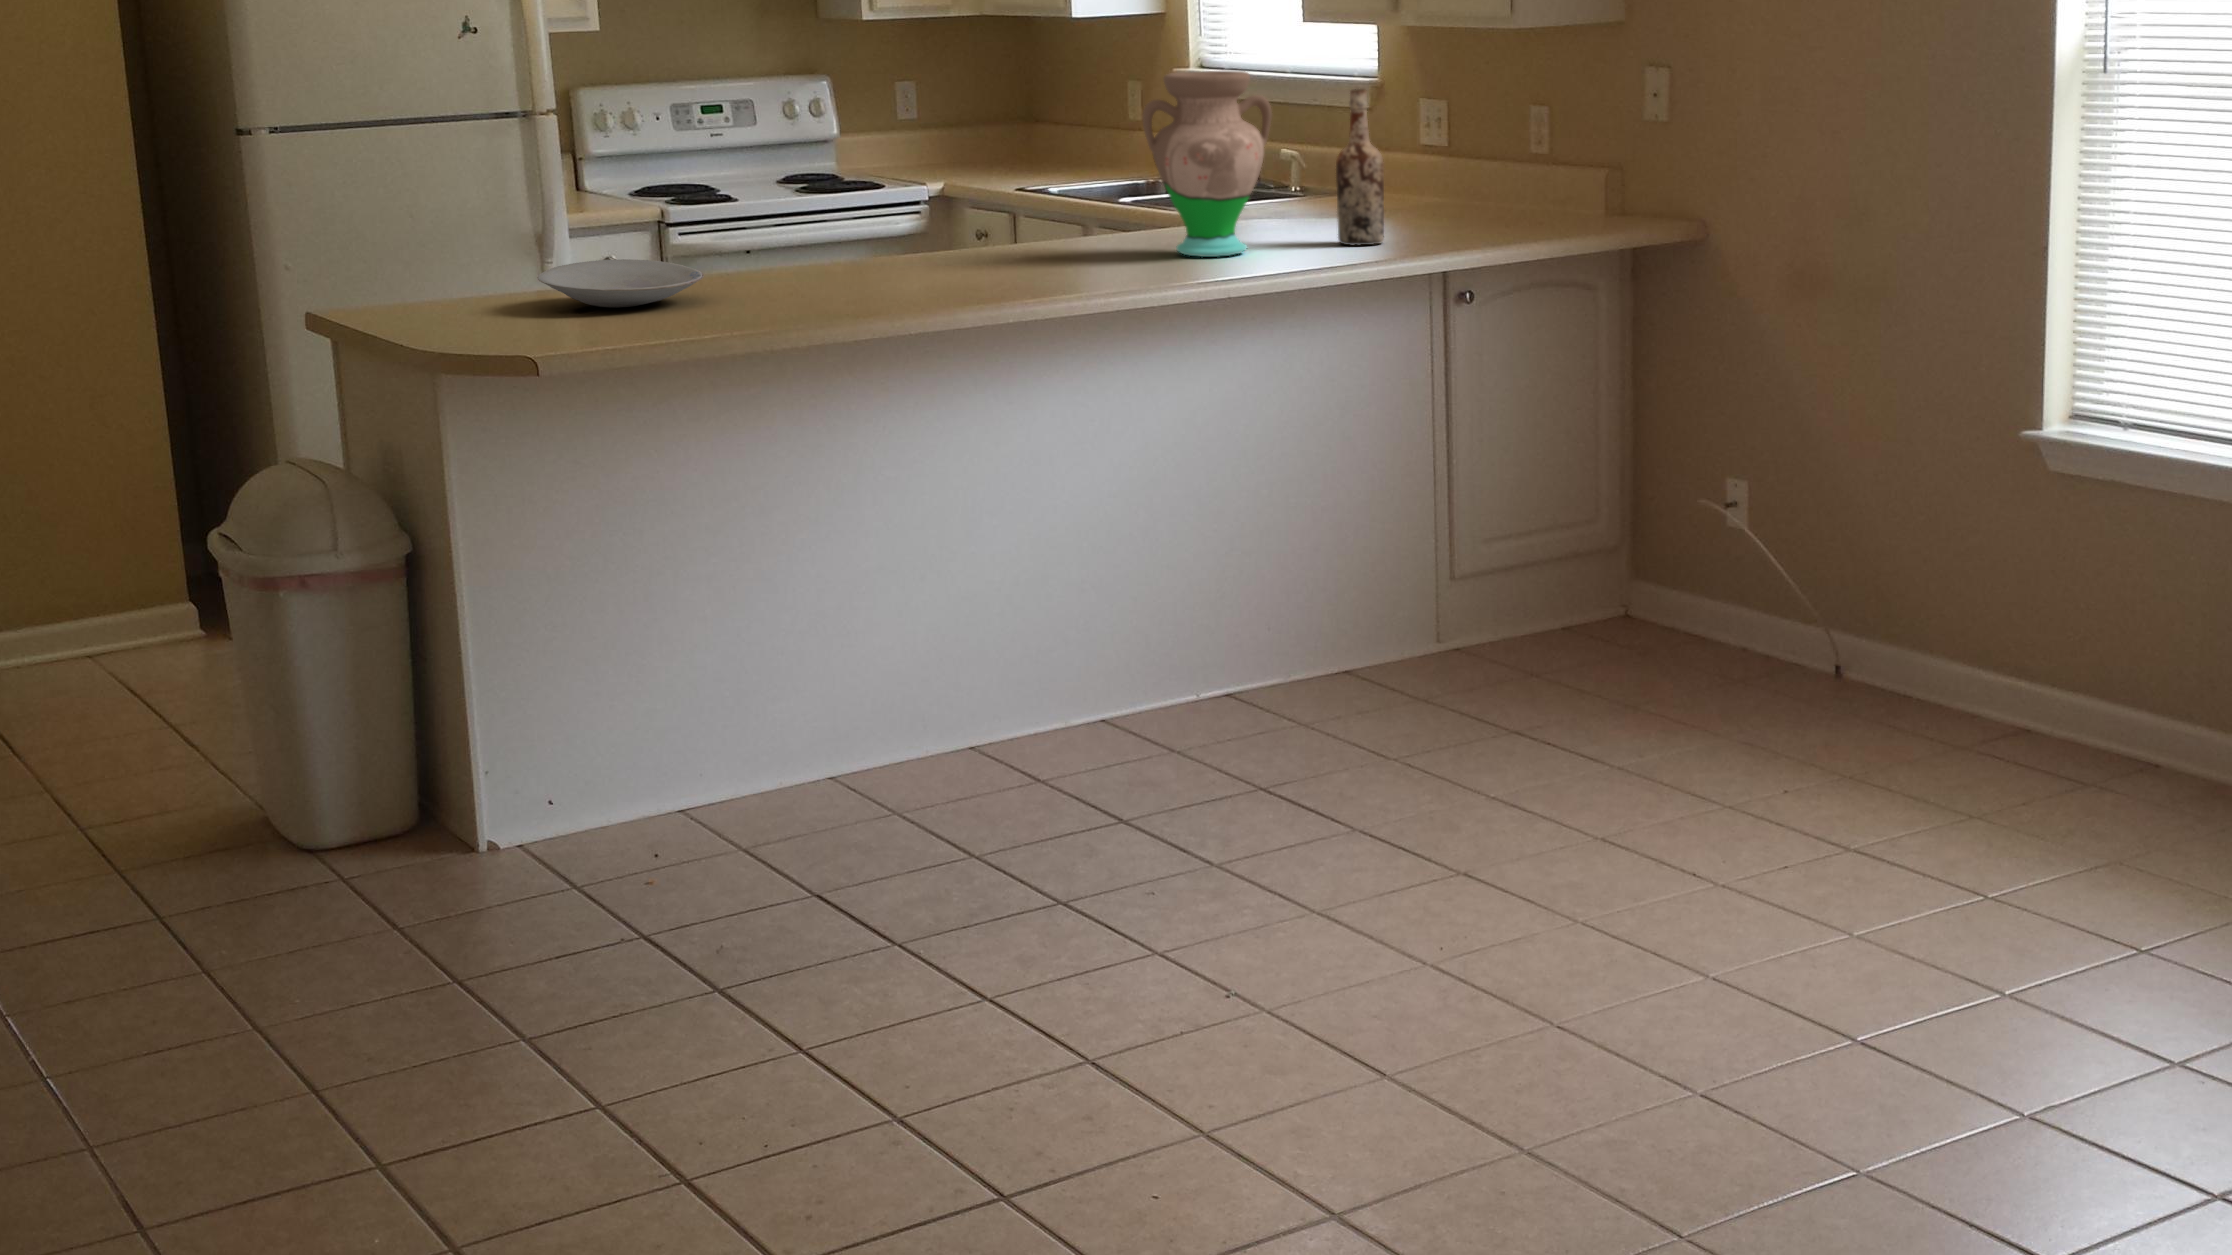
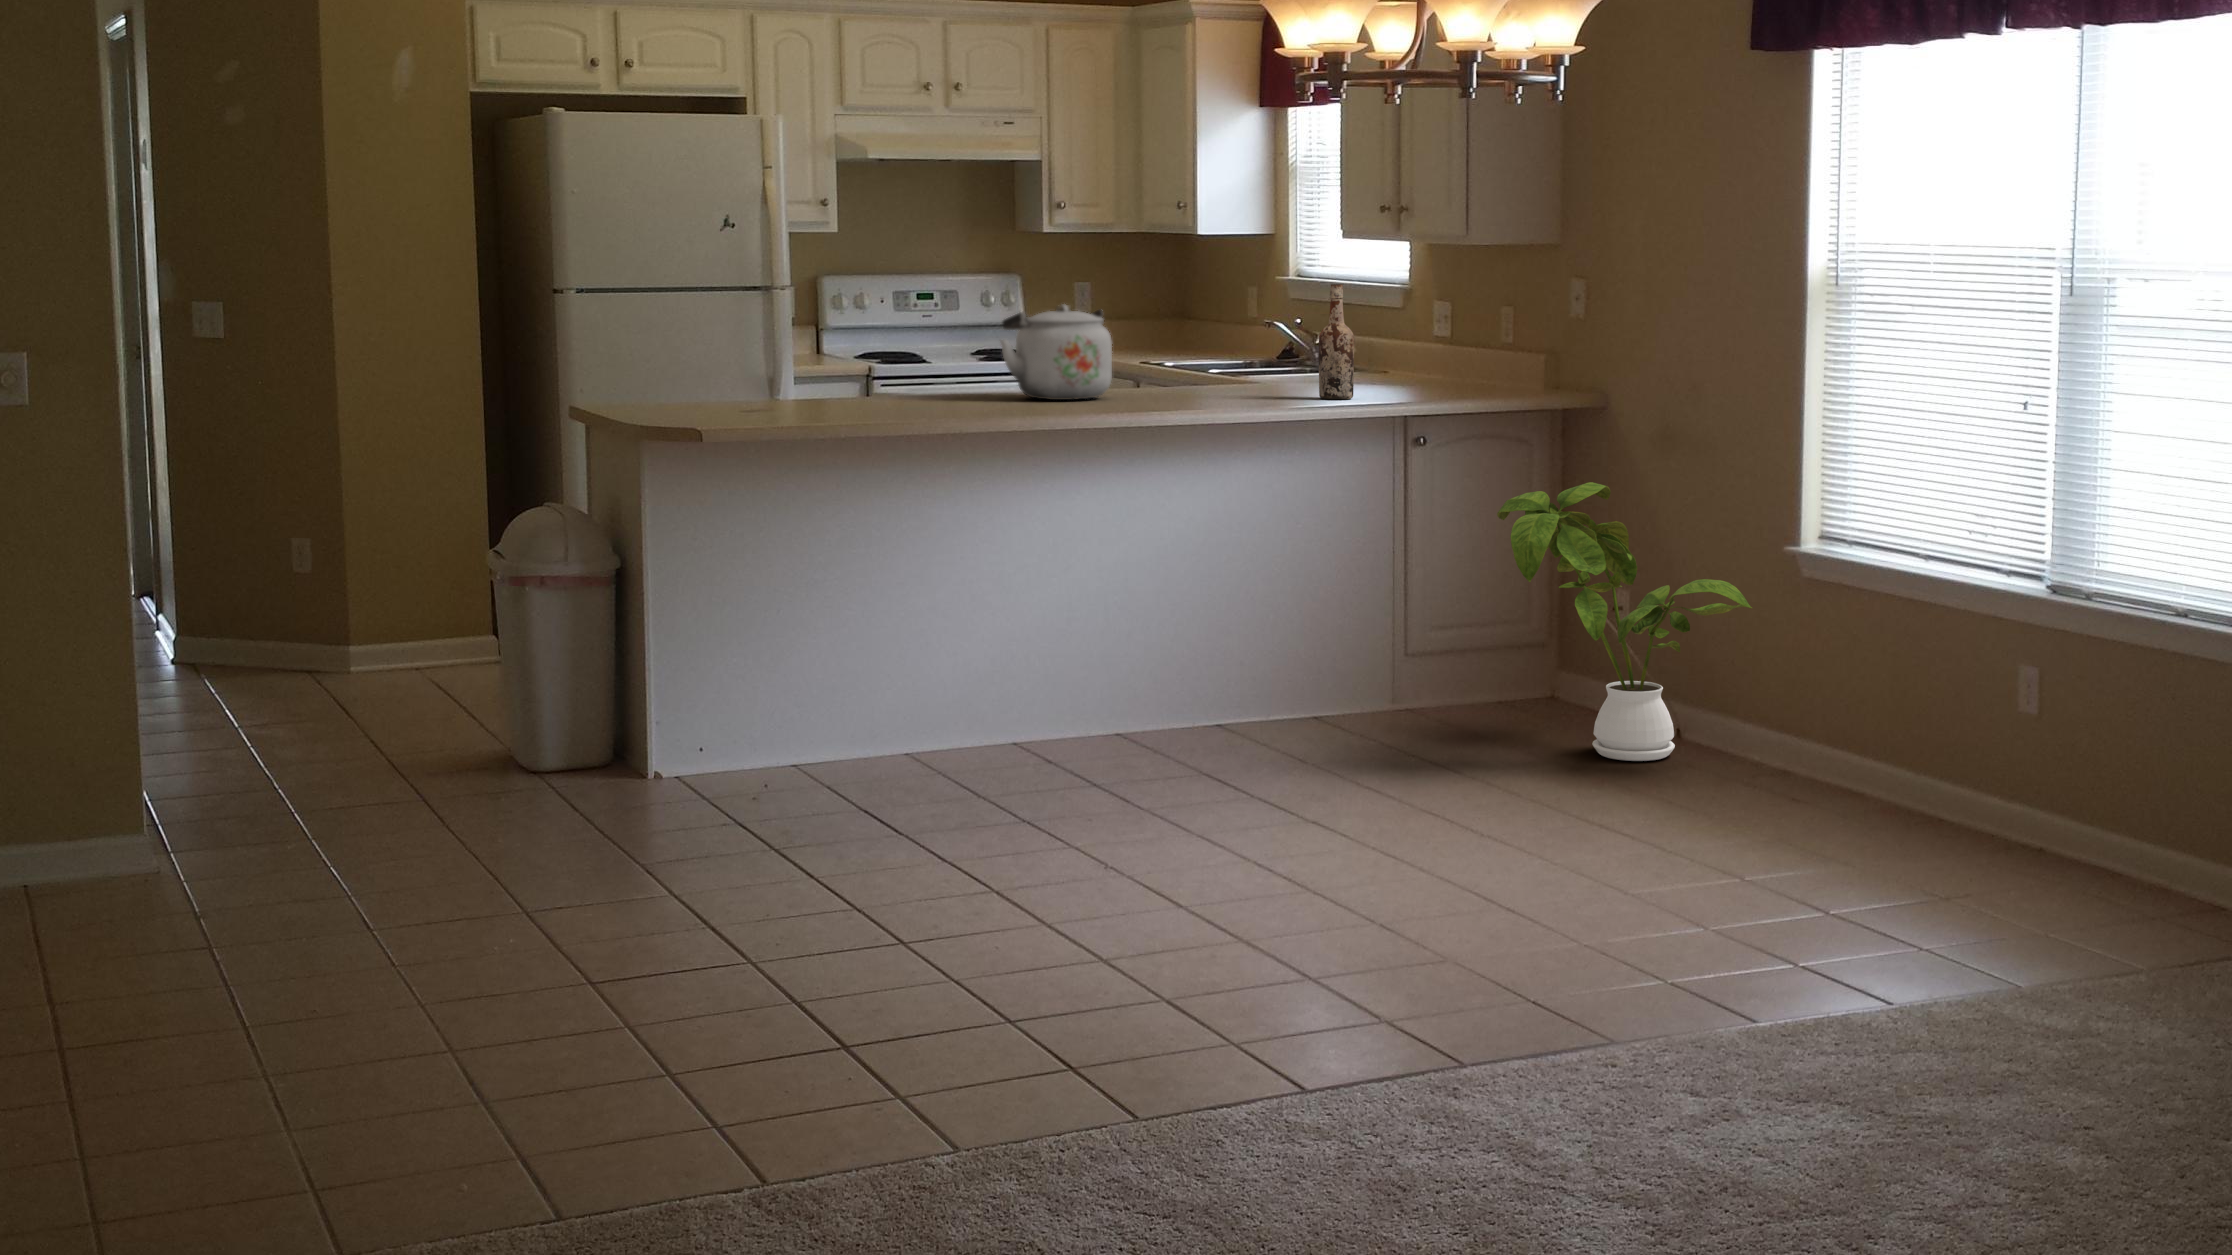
vase: present [1143,71,1272,257] -> none [1171,267,1268,401]
kettle: none [906,132,1062,264] -> present [1001,304,1112,400]
bowl: present [537,259,704,307] -> none [721,380,836,410]
house plant: none [1620,350,1983,713] -> present [1497,482,1752,761]

